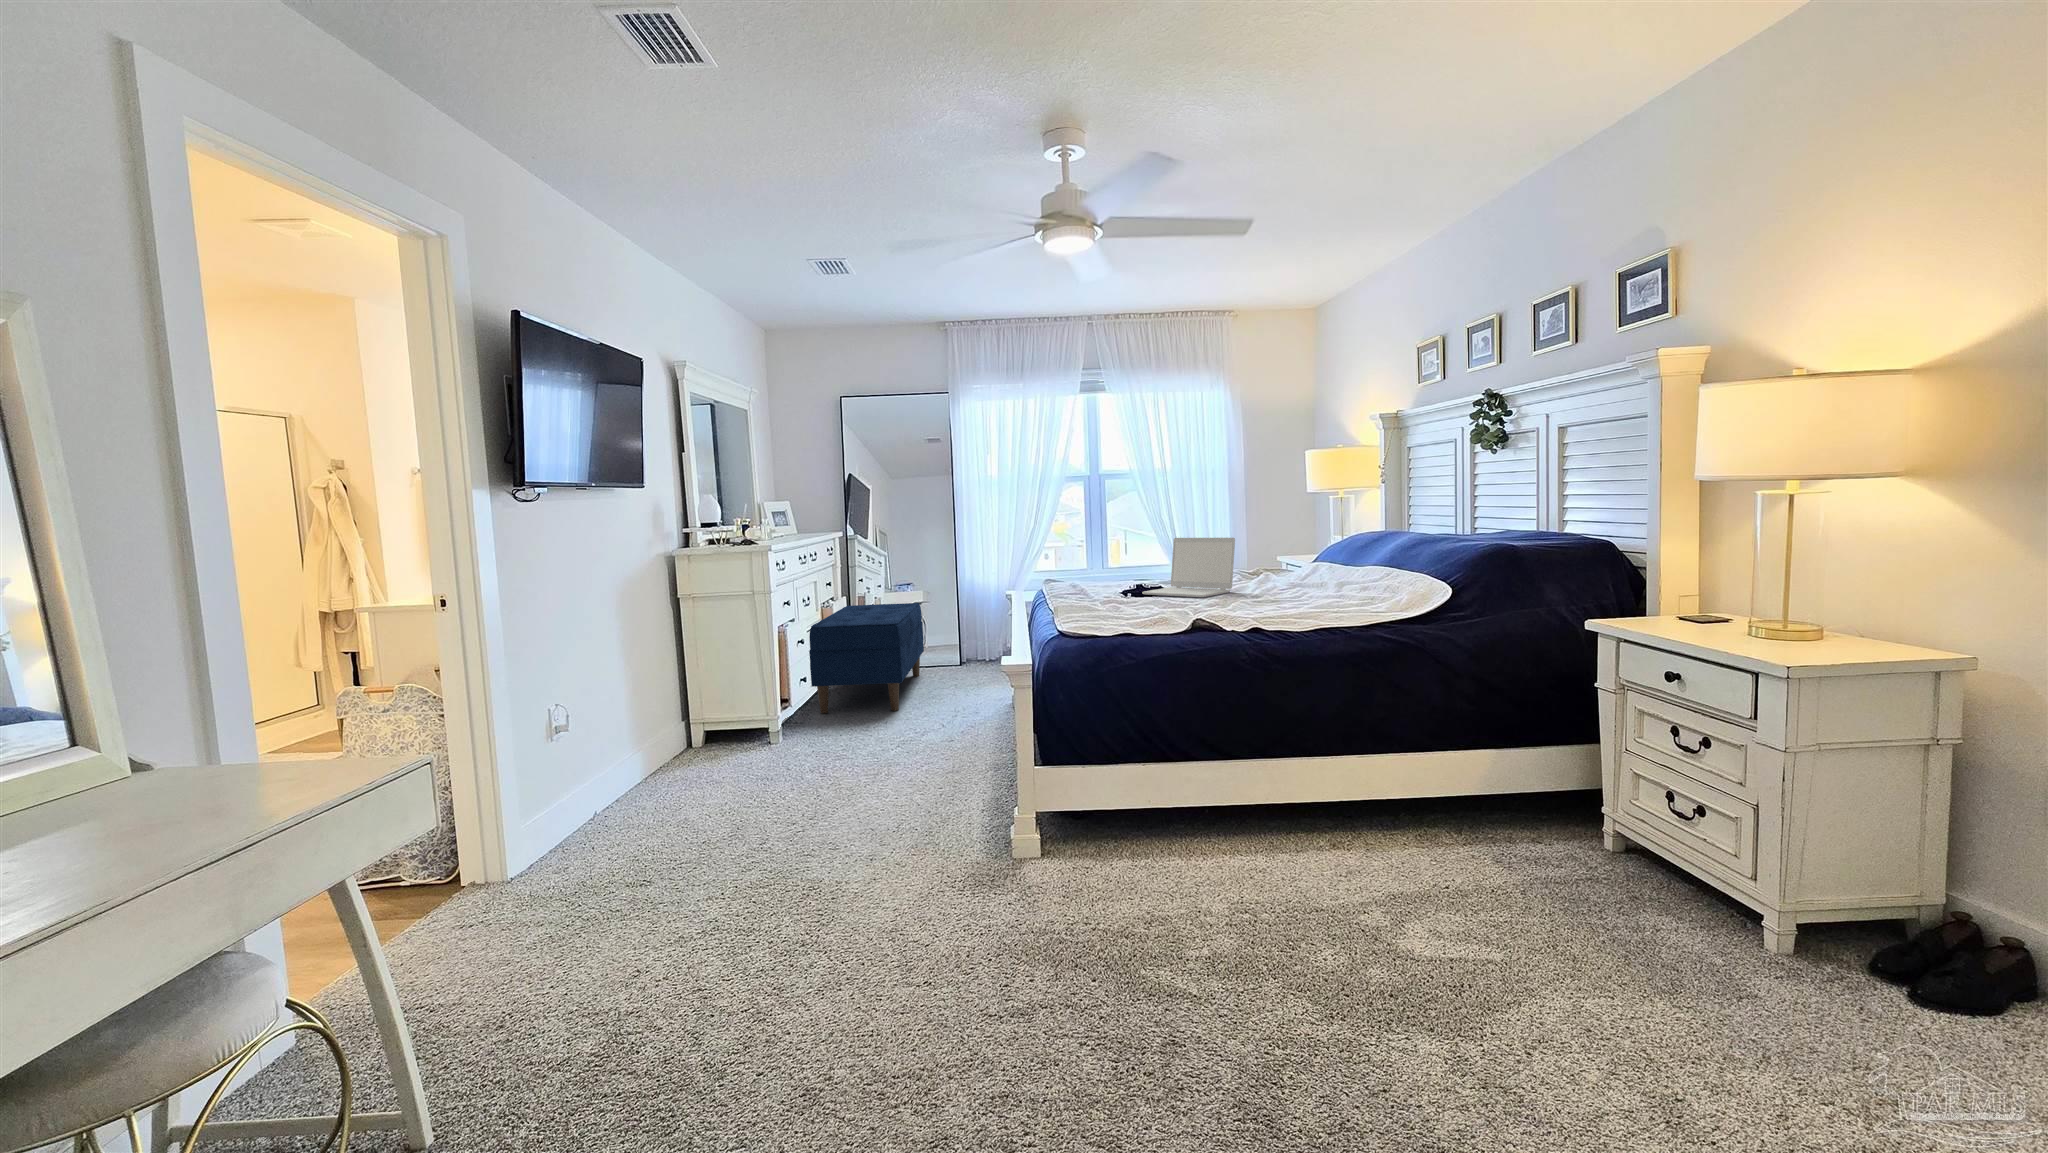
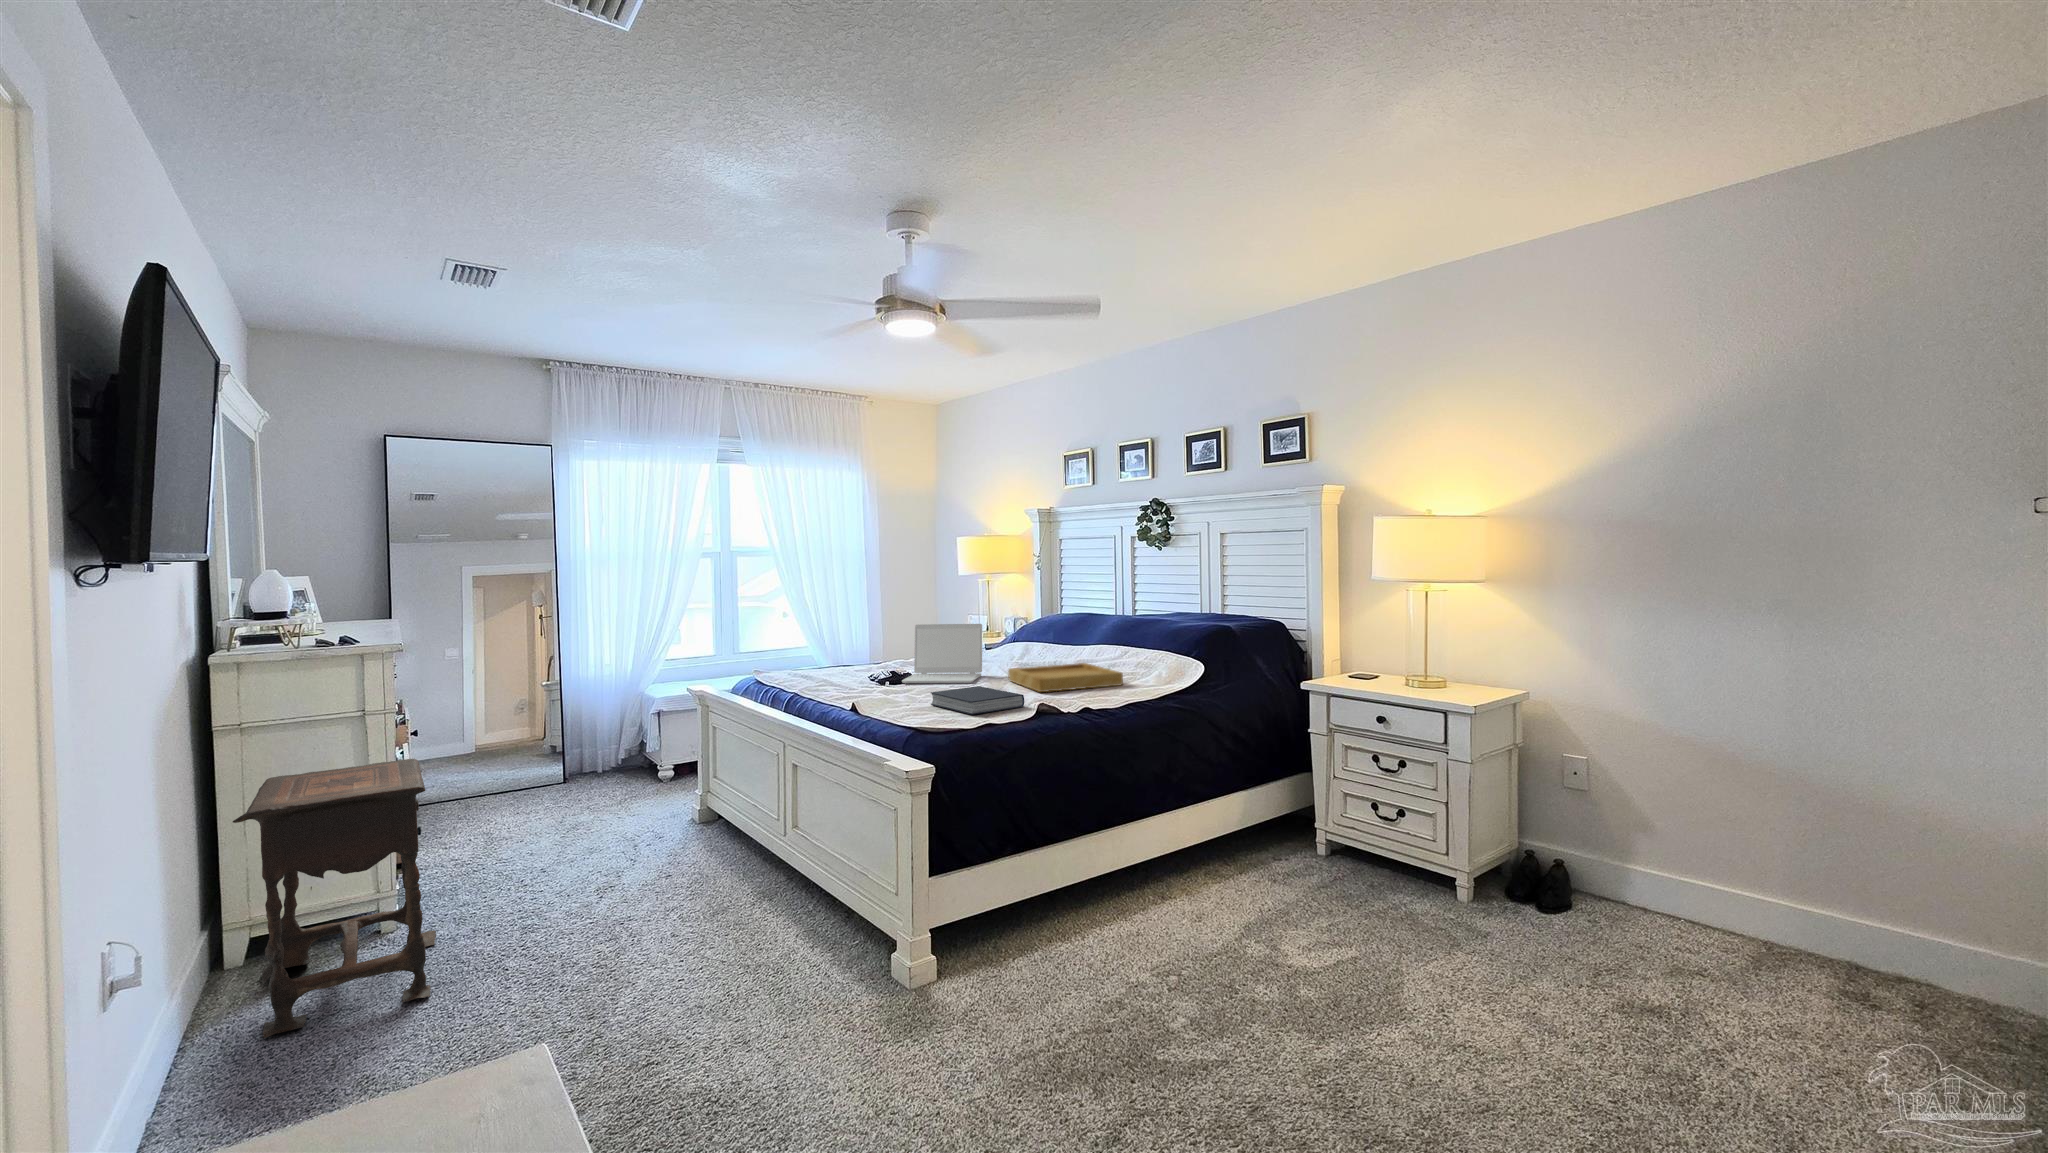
tray: none [1239,583,1346,609] -> present [1008,663,1123,692]
book: none [1117,598,1192,623] -> present [931,686,1024,715]
bench: present [809,603,924,713] -> none [413,708,561,869]
side table: none [614,625,776,793] -> present [233,759,436,1038]

